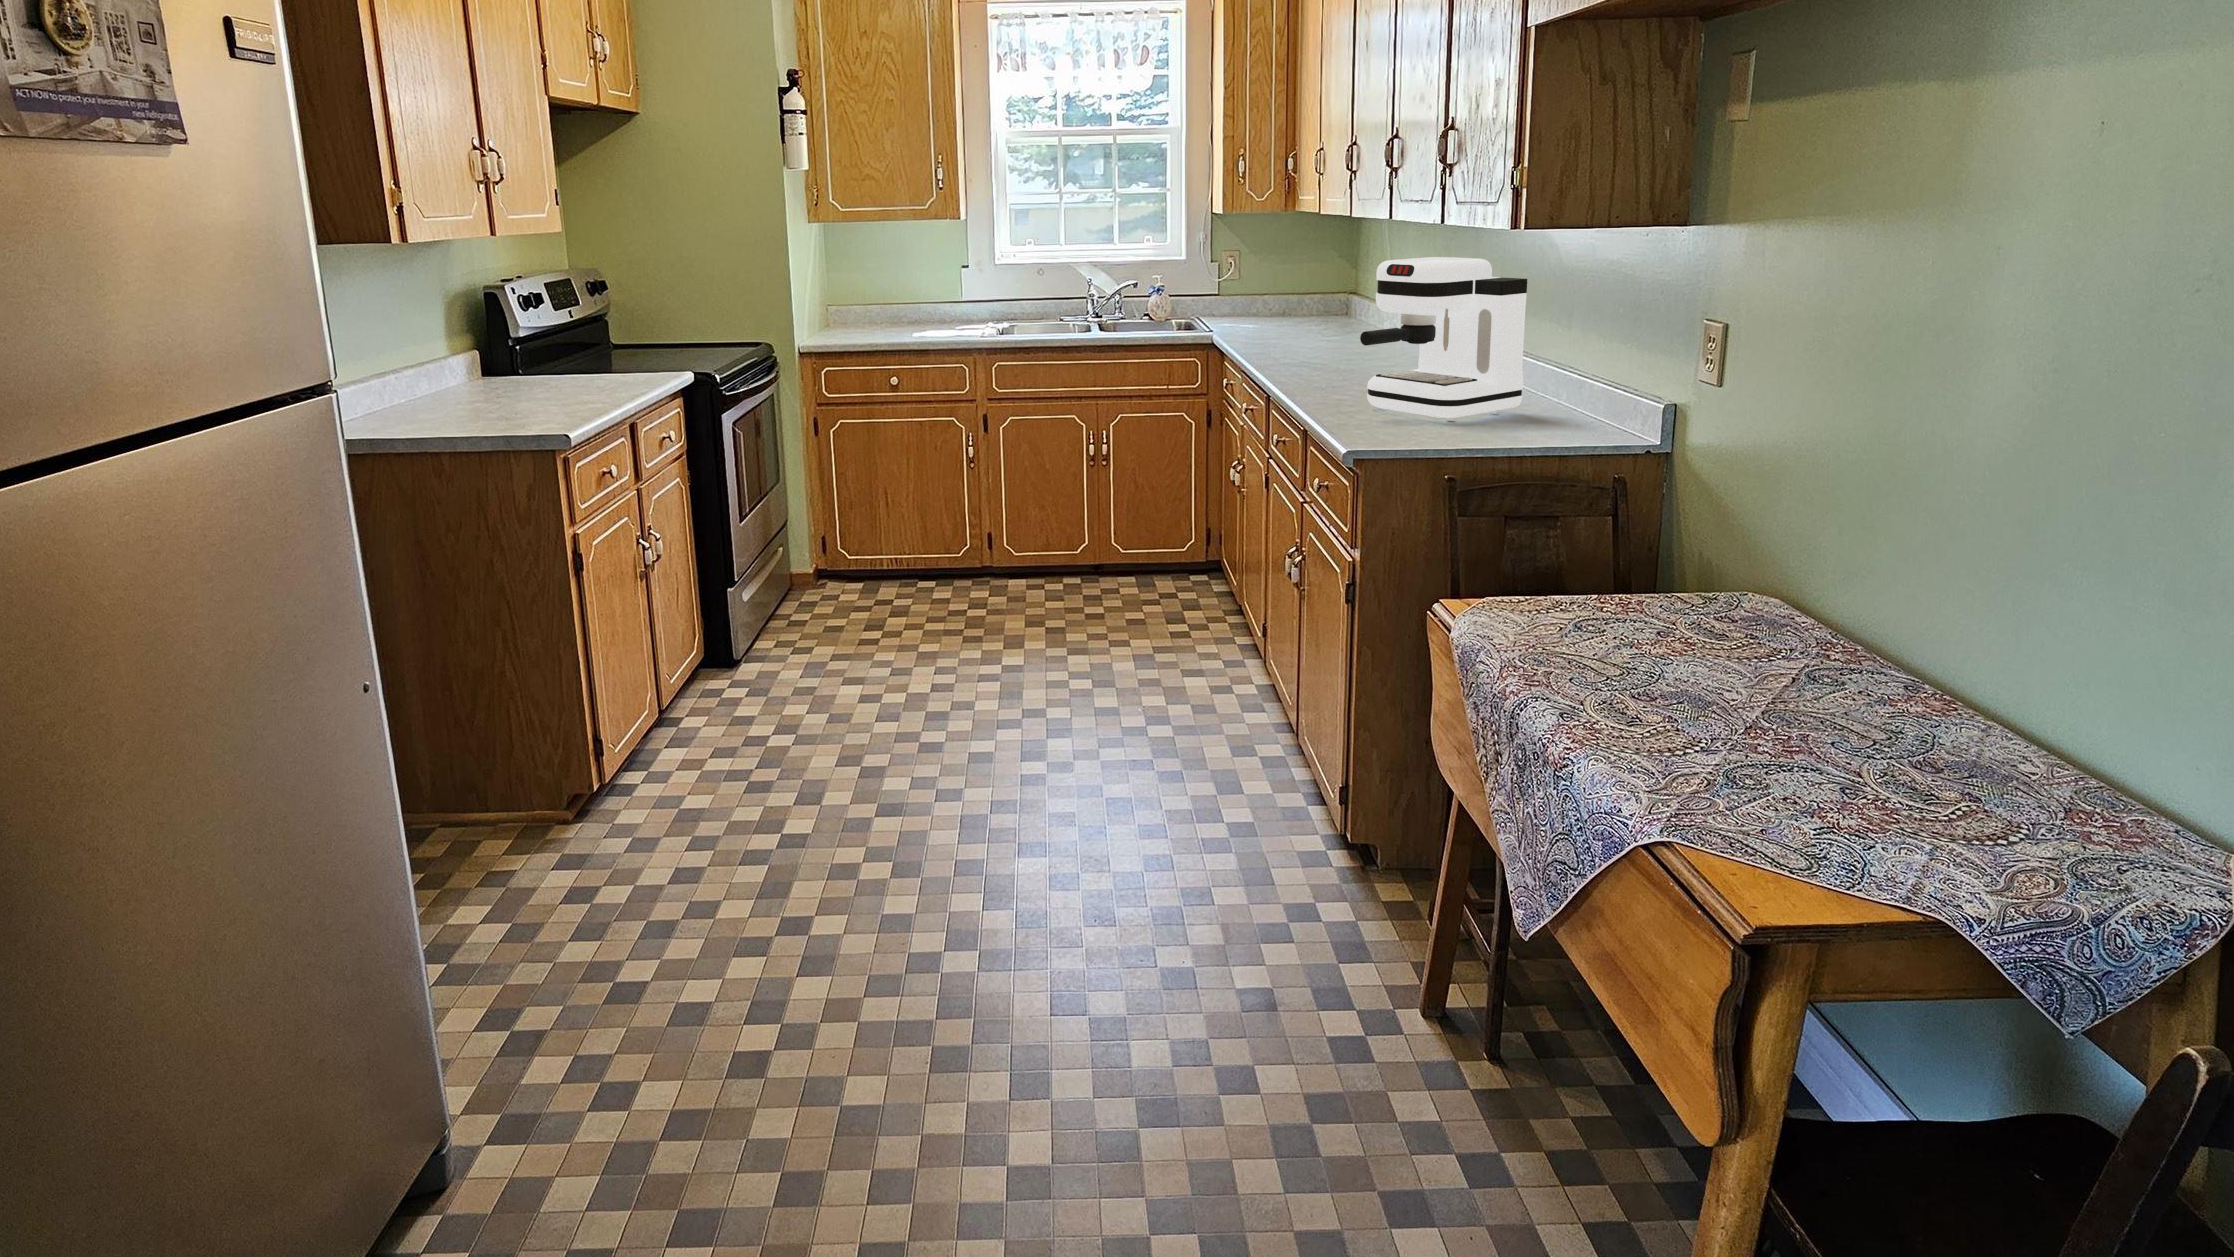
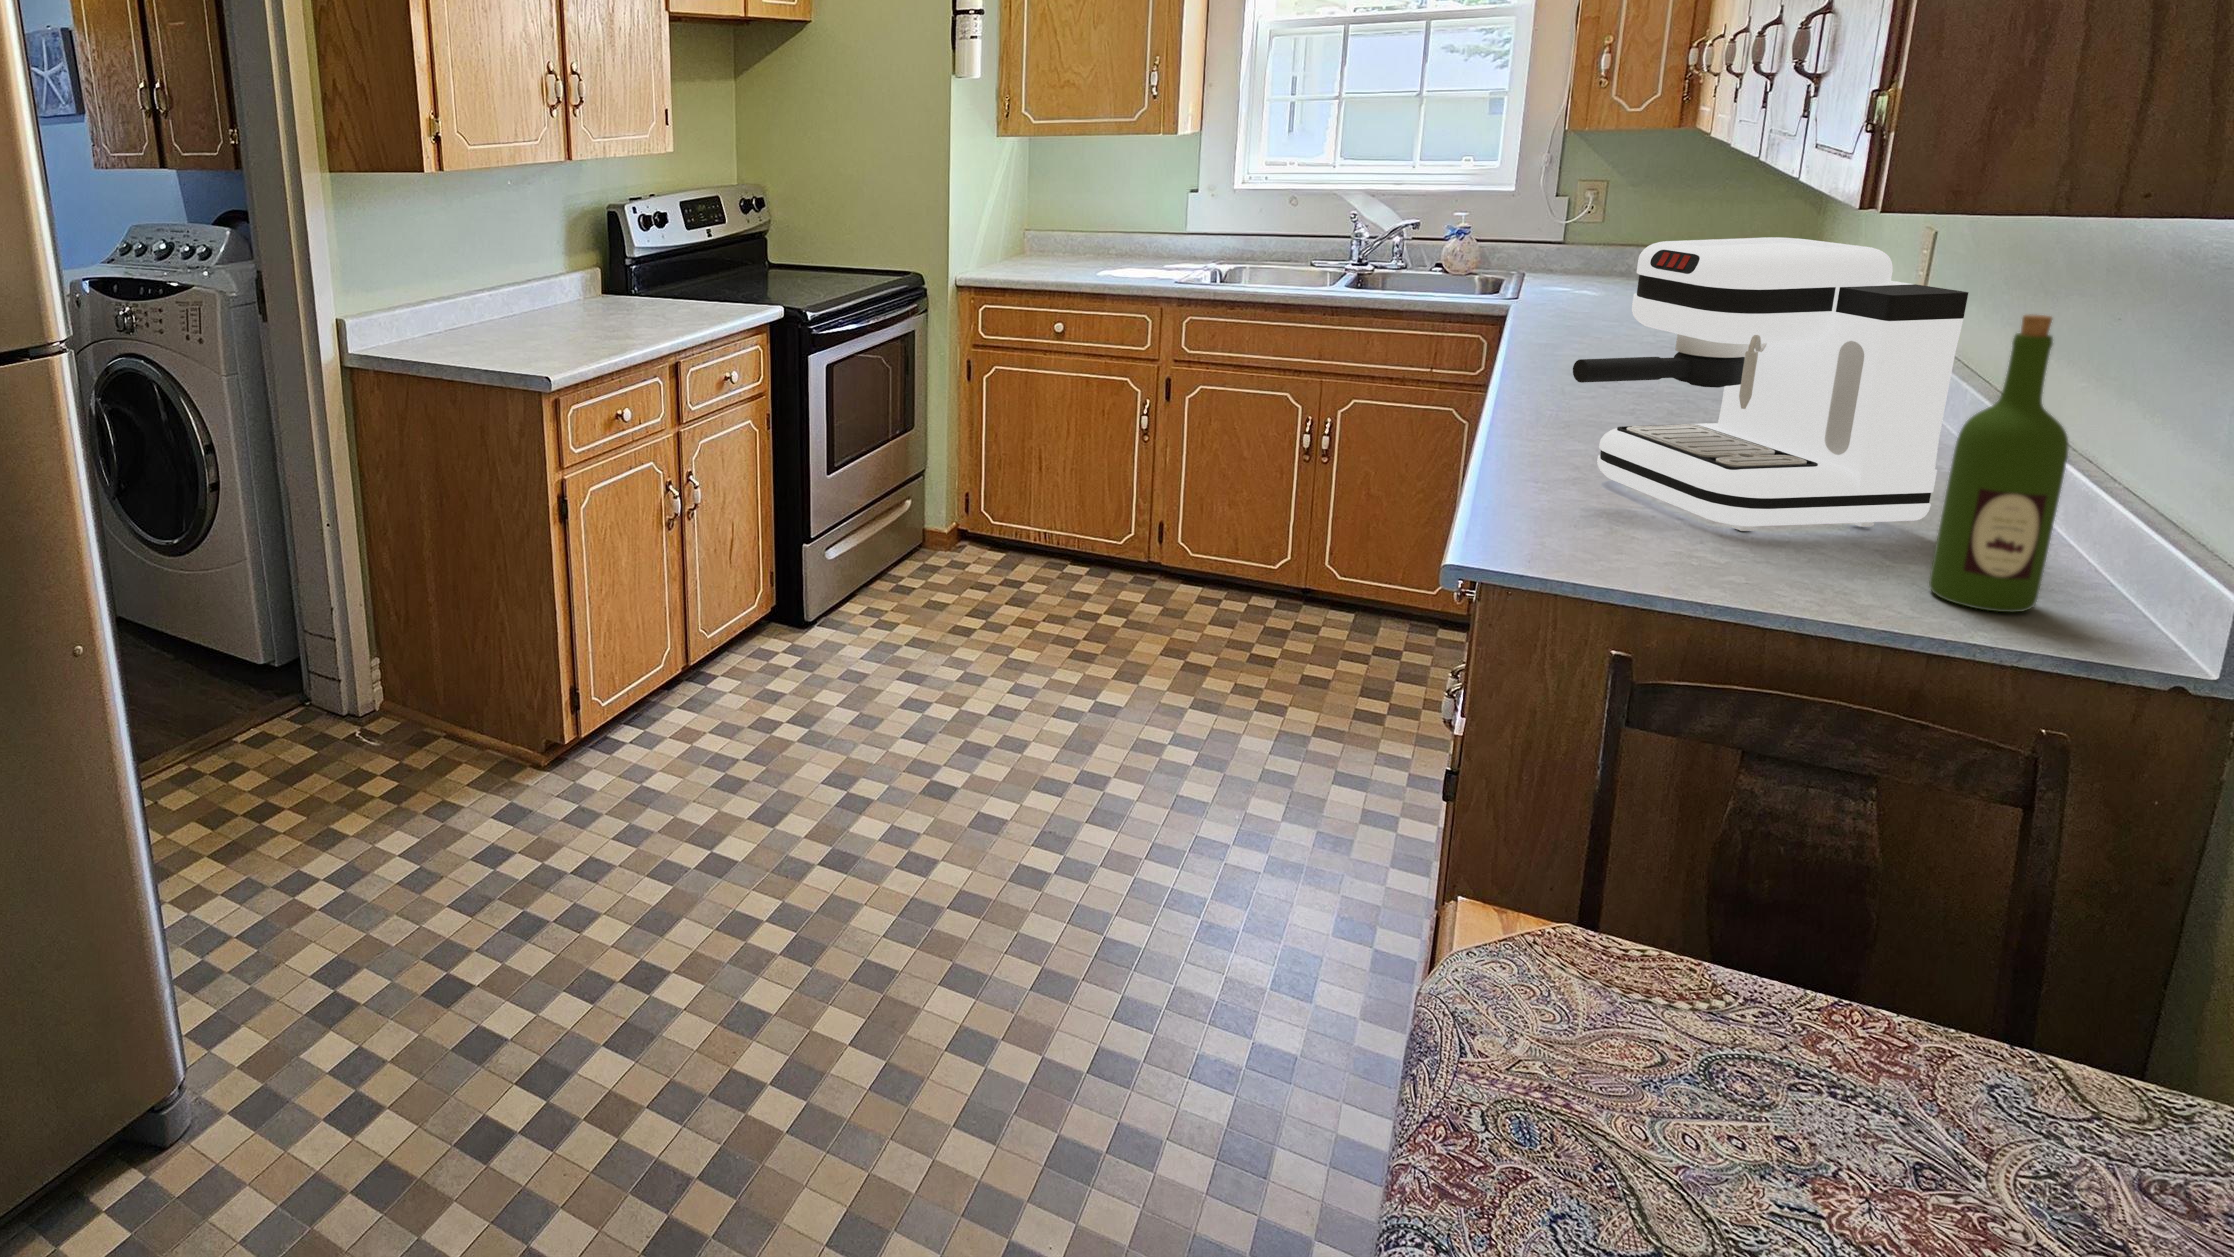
wine bottle: none [1542,282,1589,436] -> present [1929,314,2069,612]

